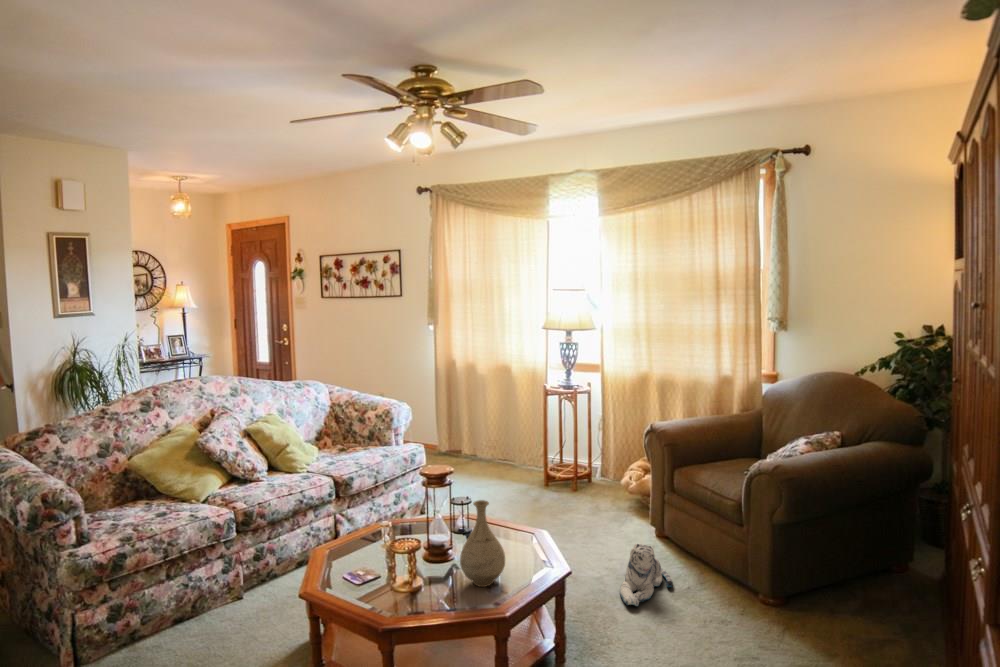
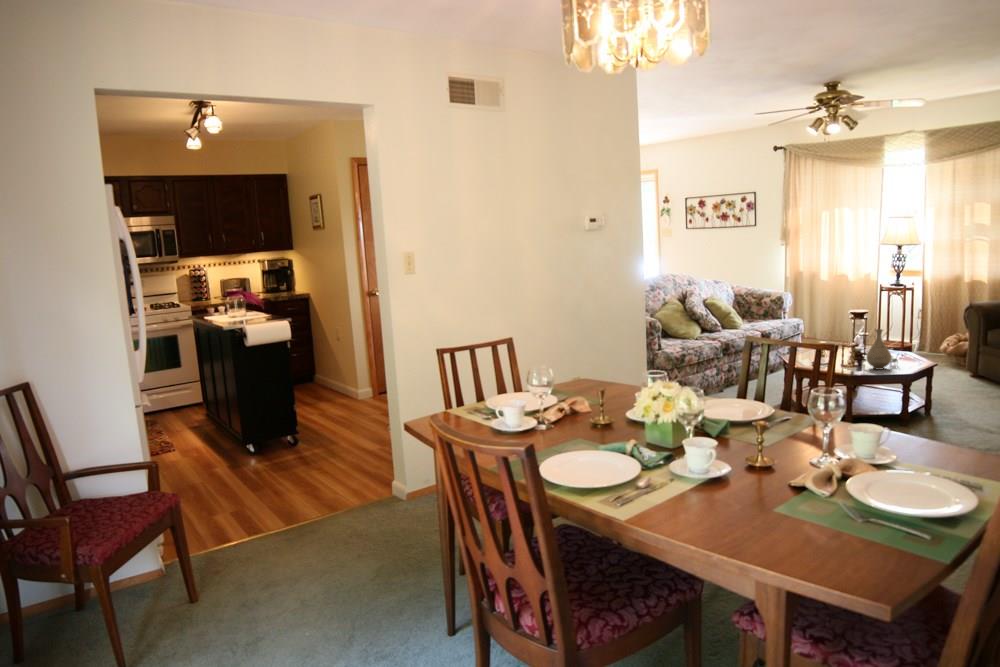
plush toy: present [620,544,672,606] -> none [948,365,984,397]

